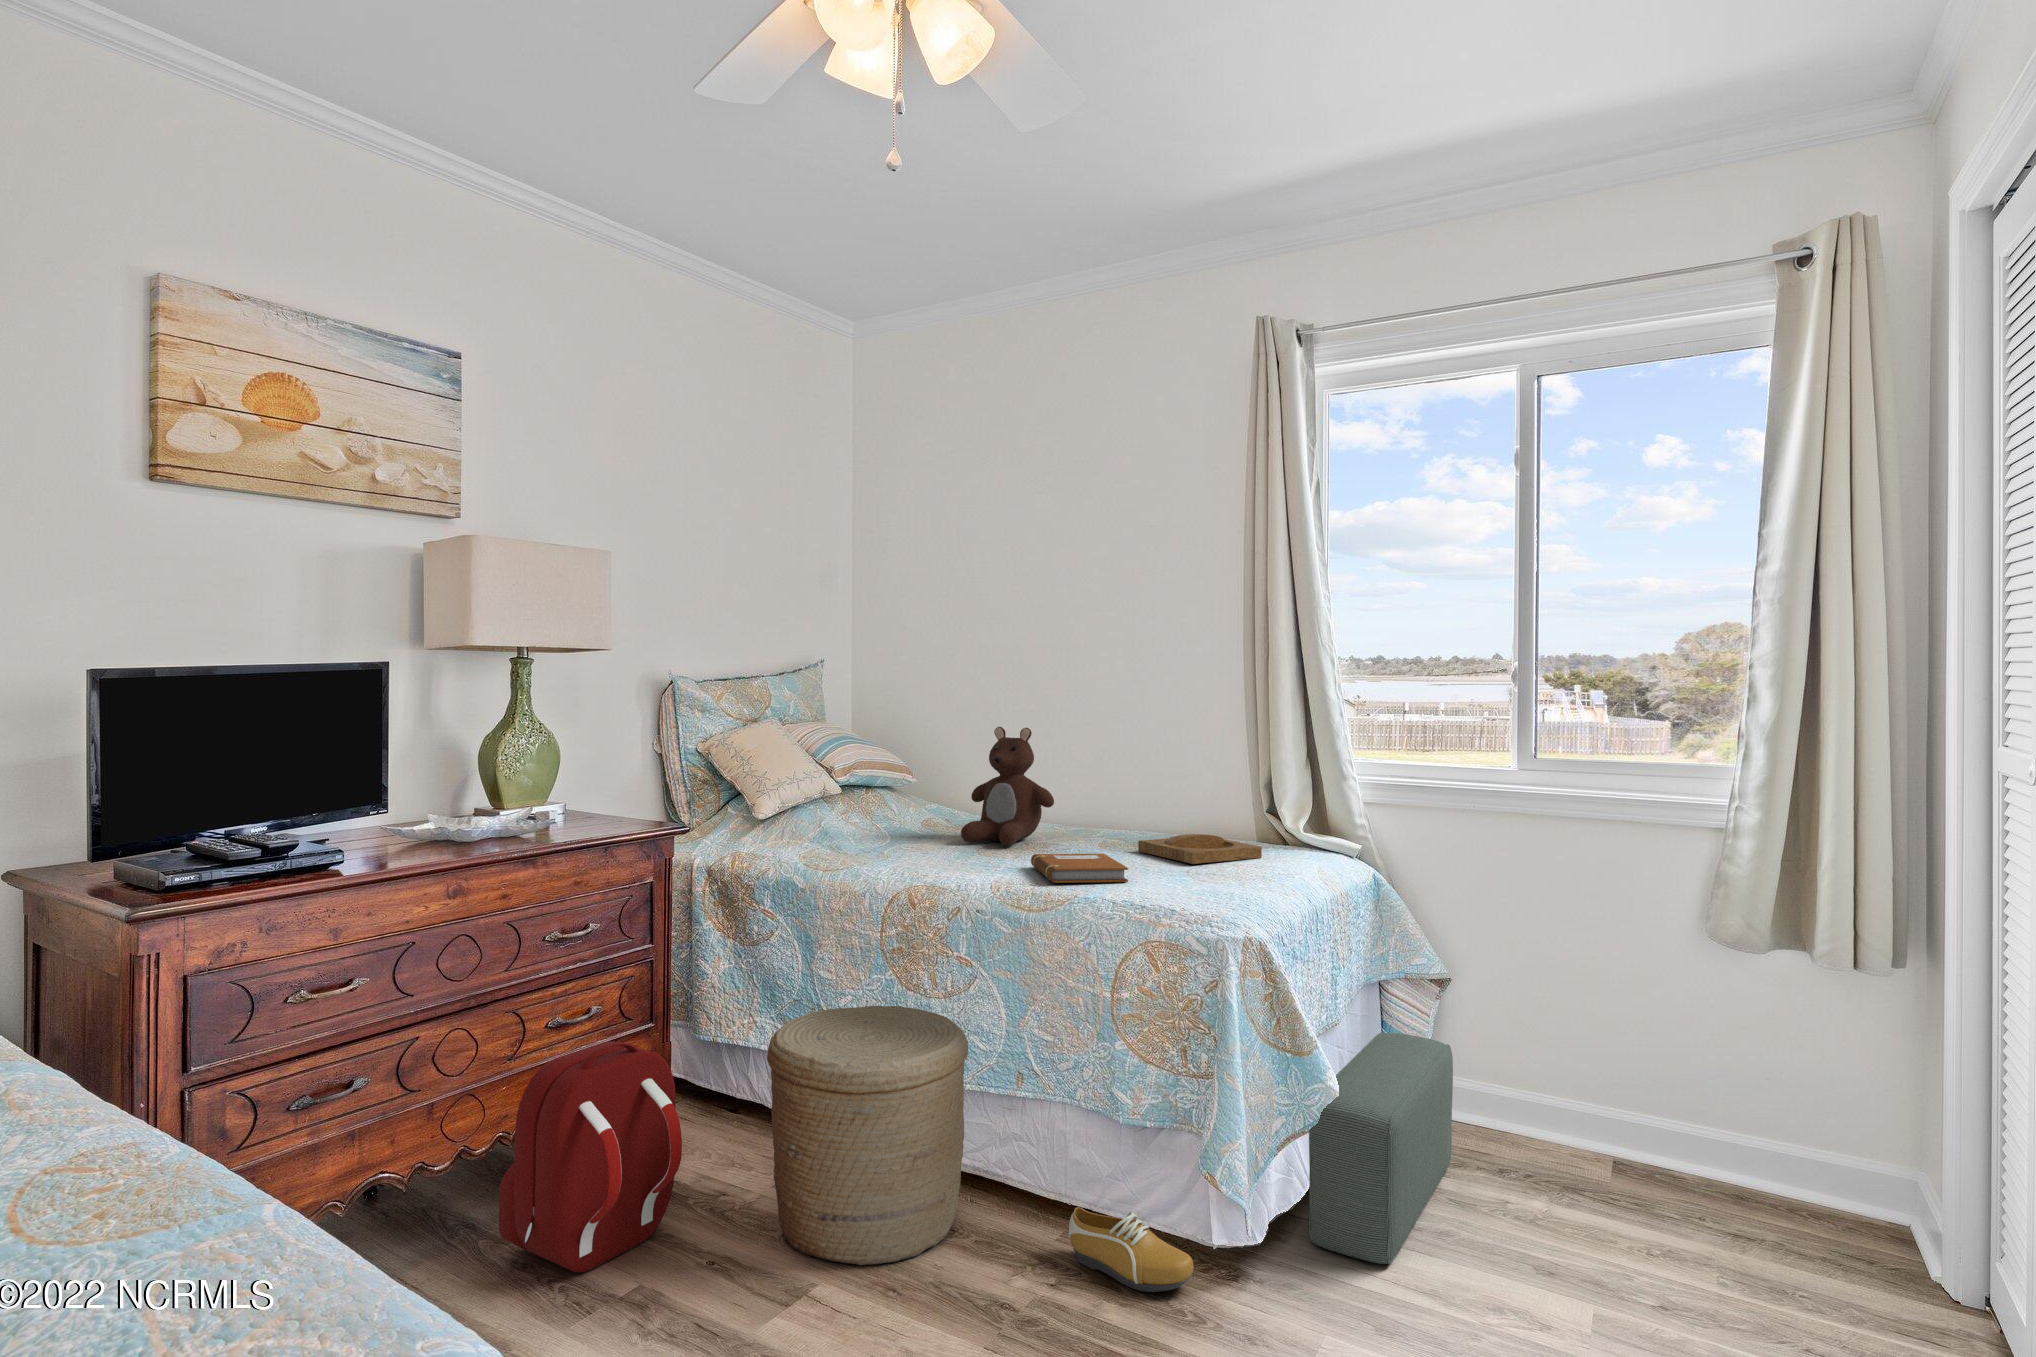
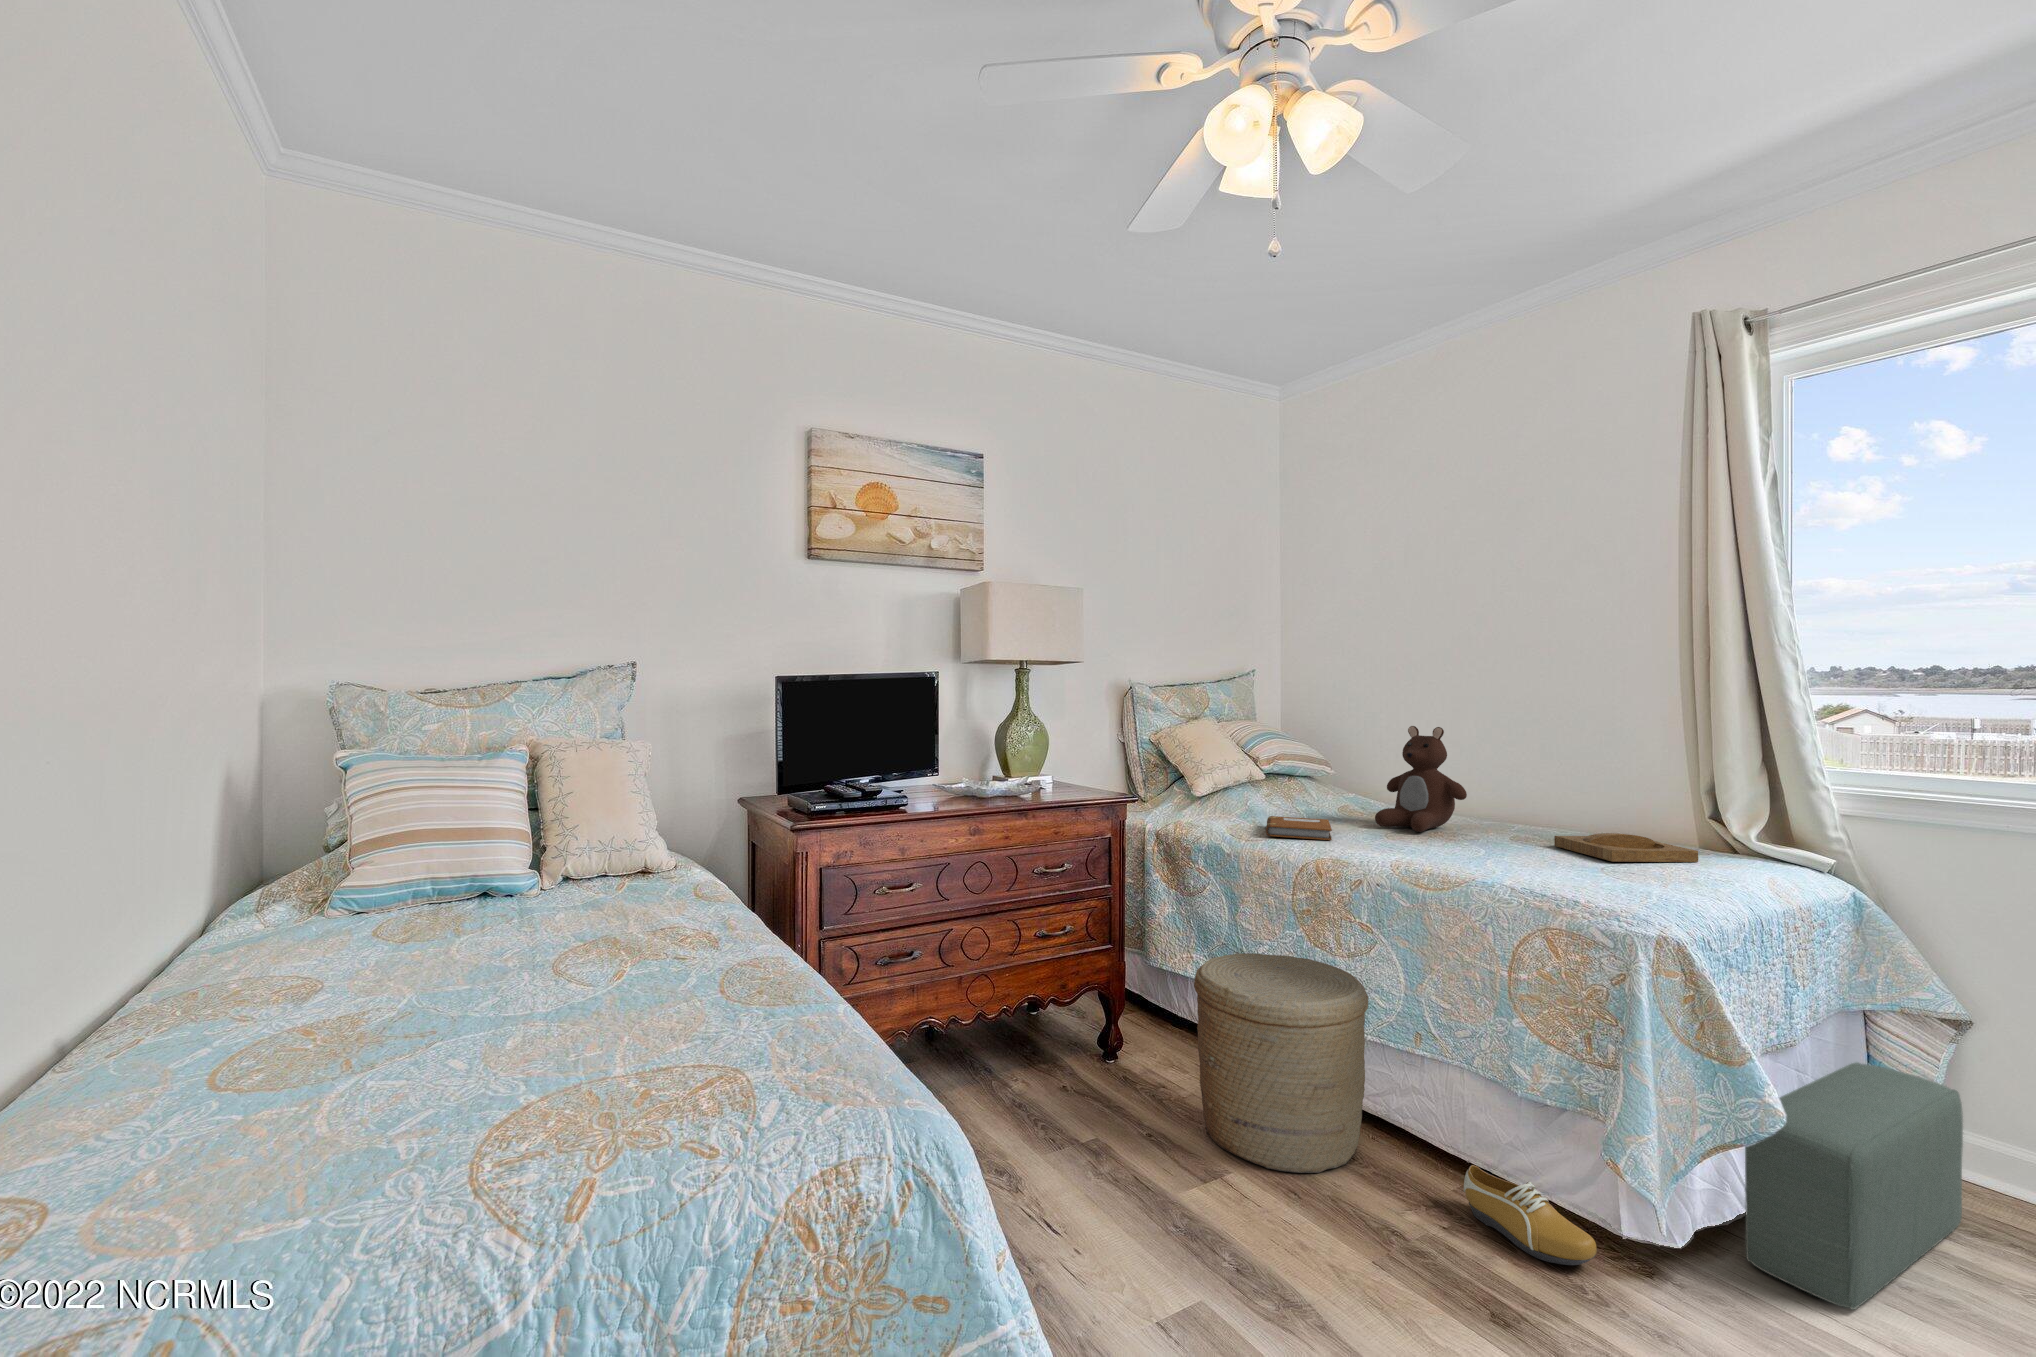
notebook: present [1031,853,1128,883] -> present [1266,816,1332,840]
backpack: present [499,1041,682,1272] -> none [1002,954,1128,1122]

